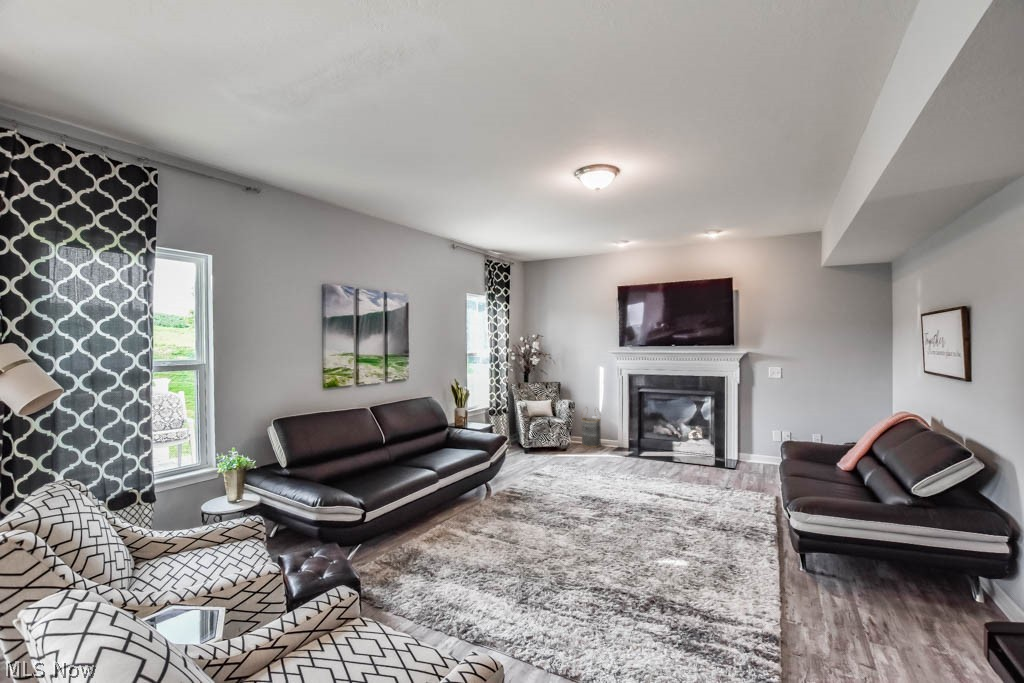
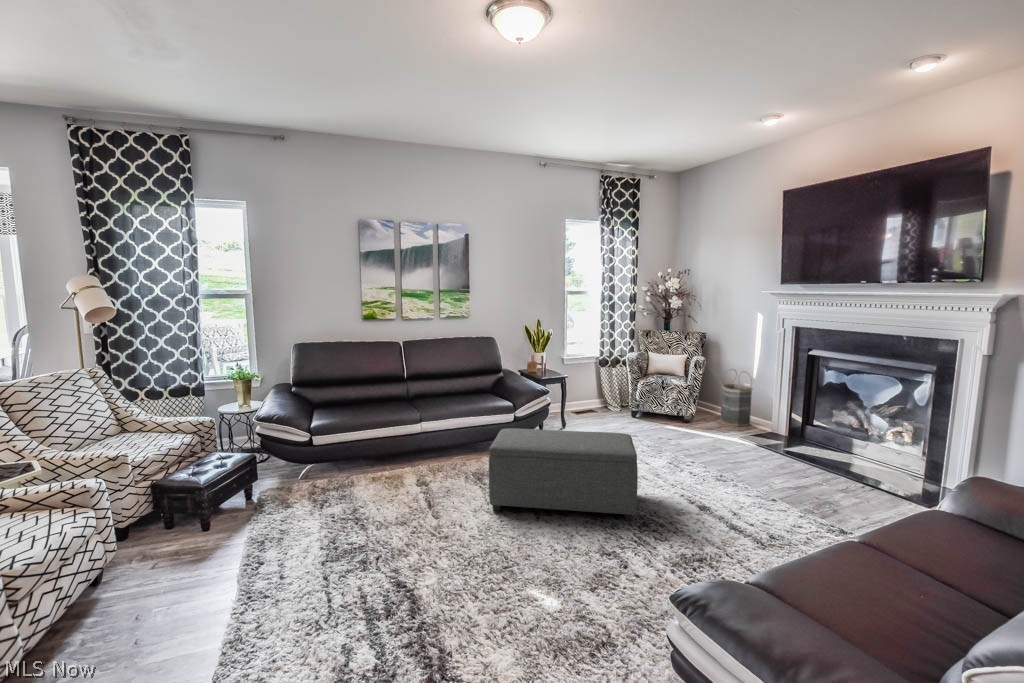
ottoman: none [532,456,643,534] -> present [489,428,638,520]

